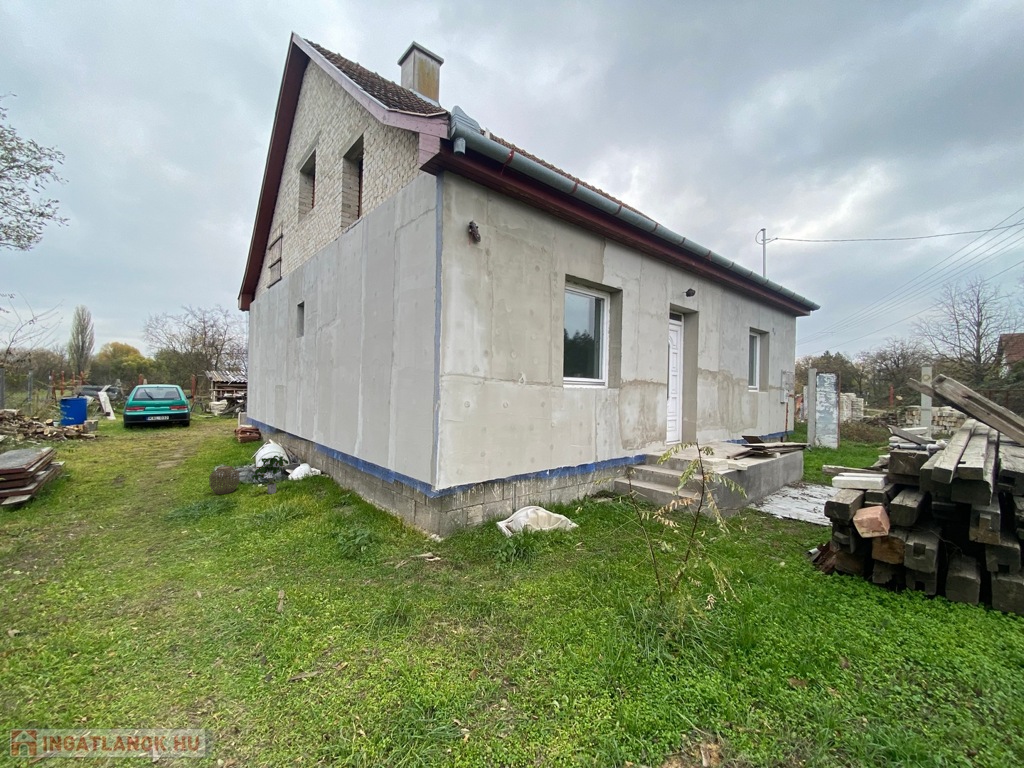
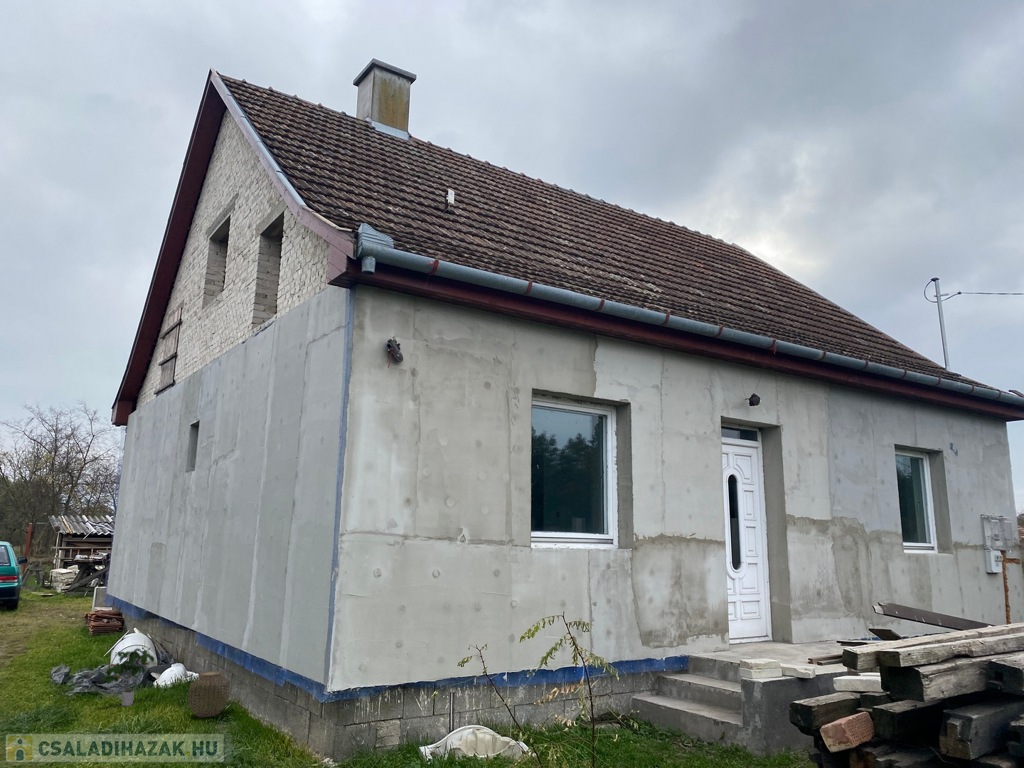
woven basket: present [209,466,240,494] -> present [188,671,230,717]

